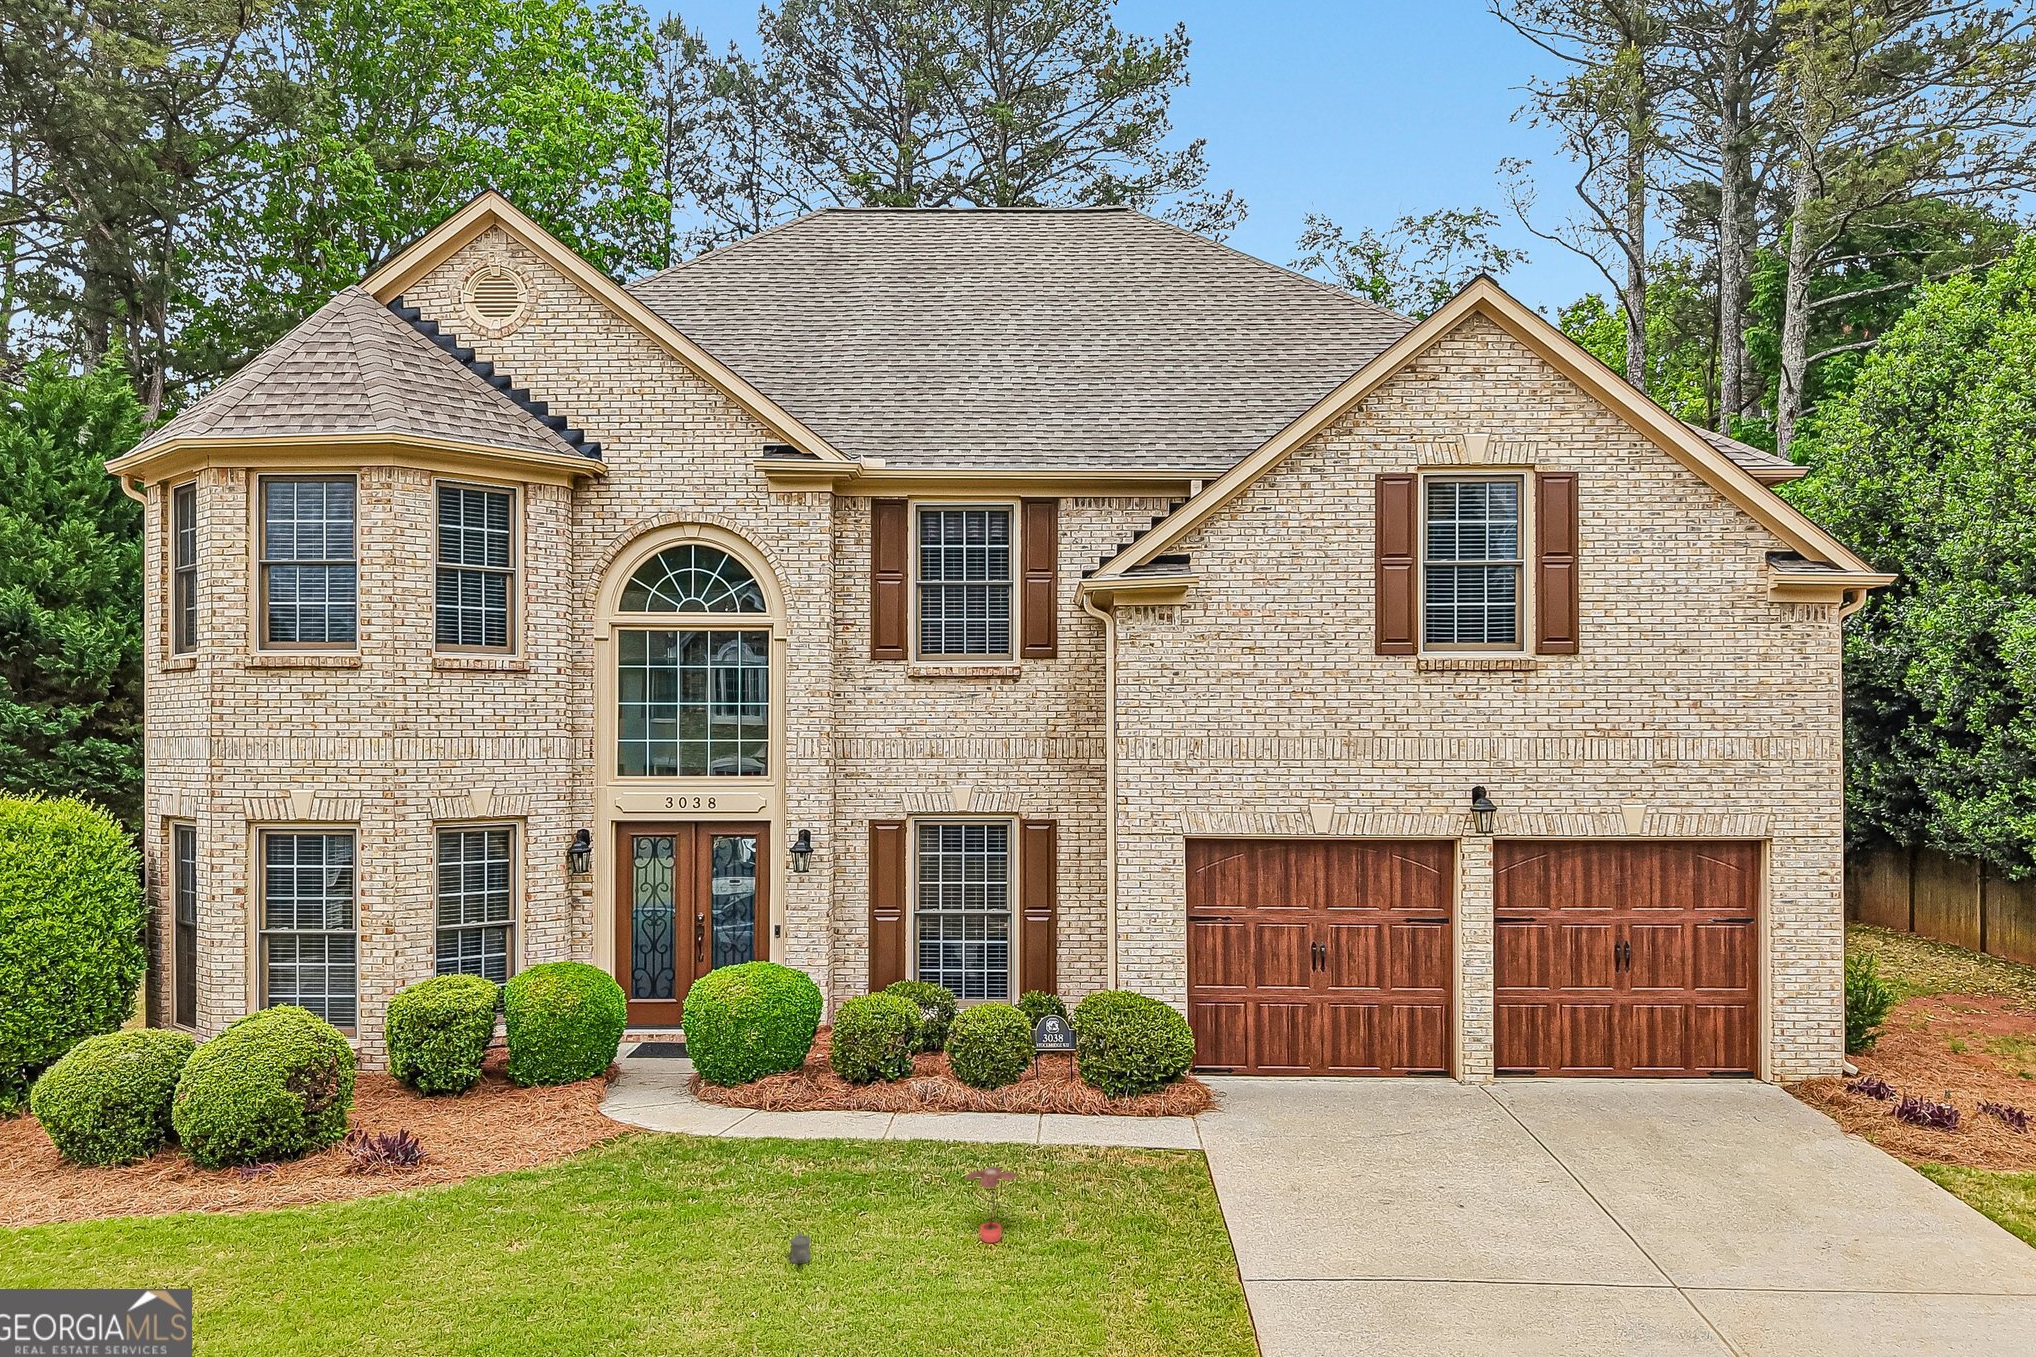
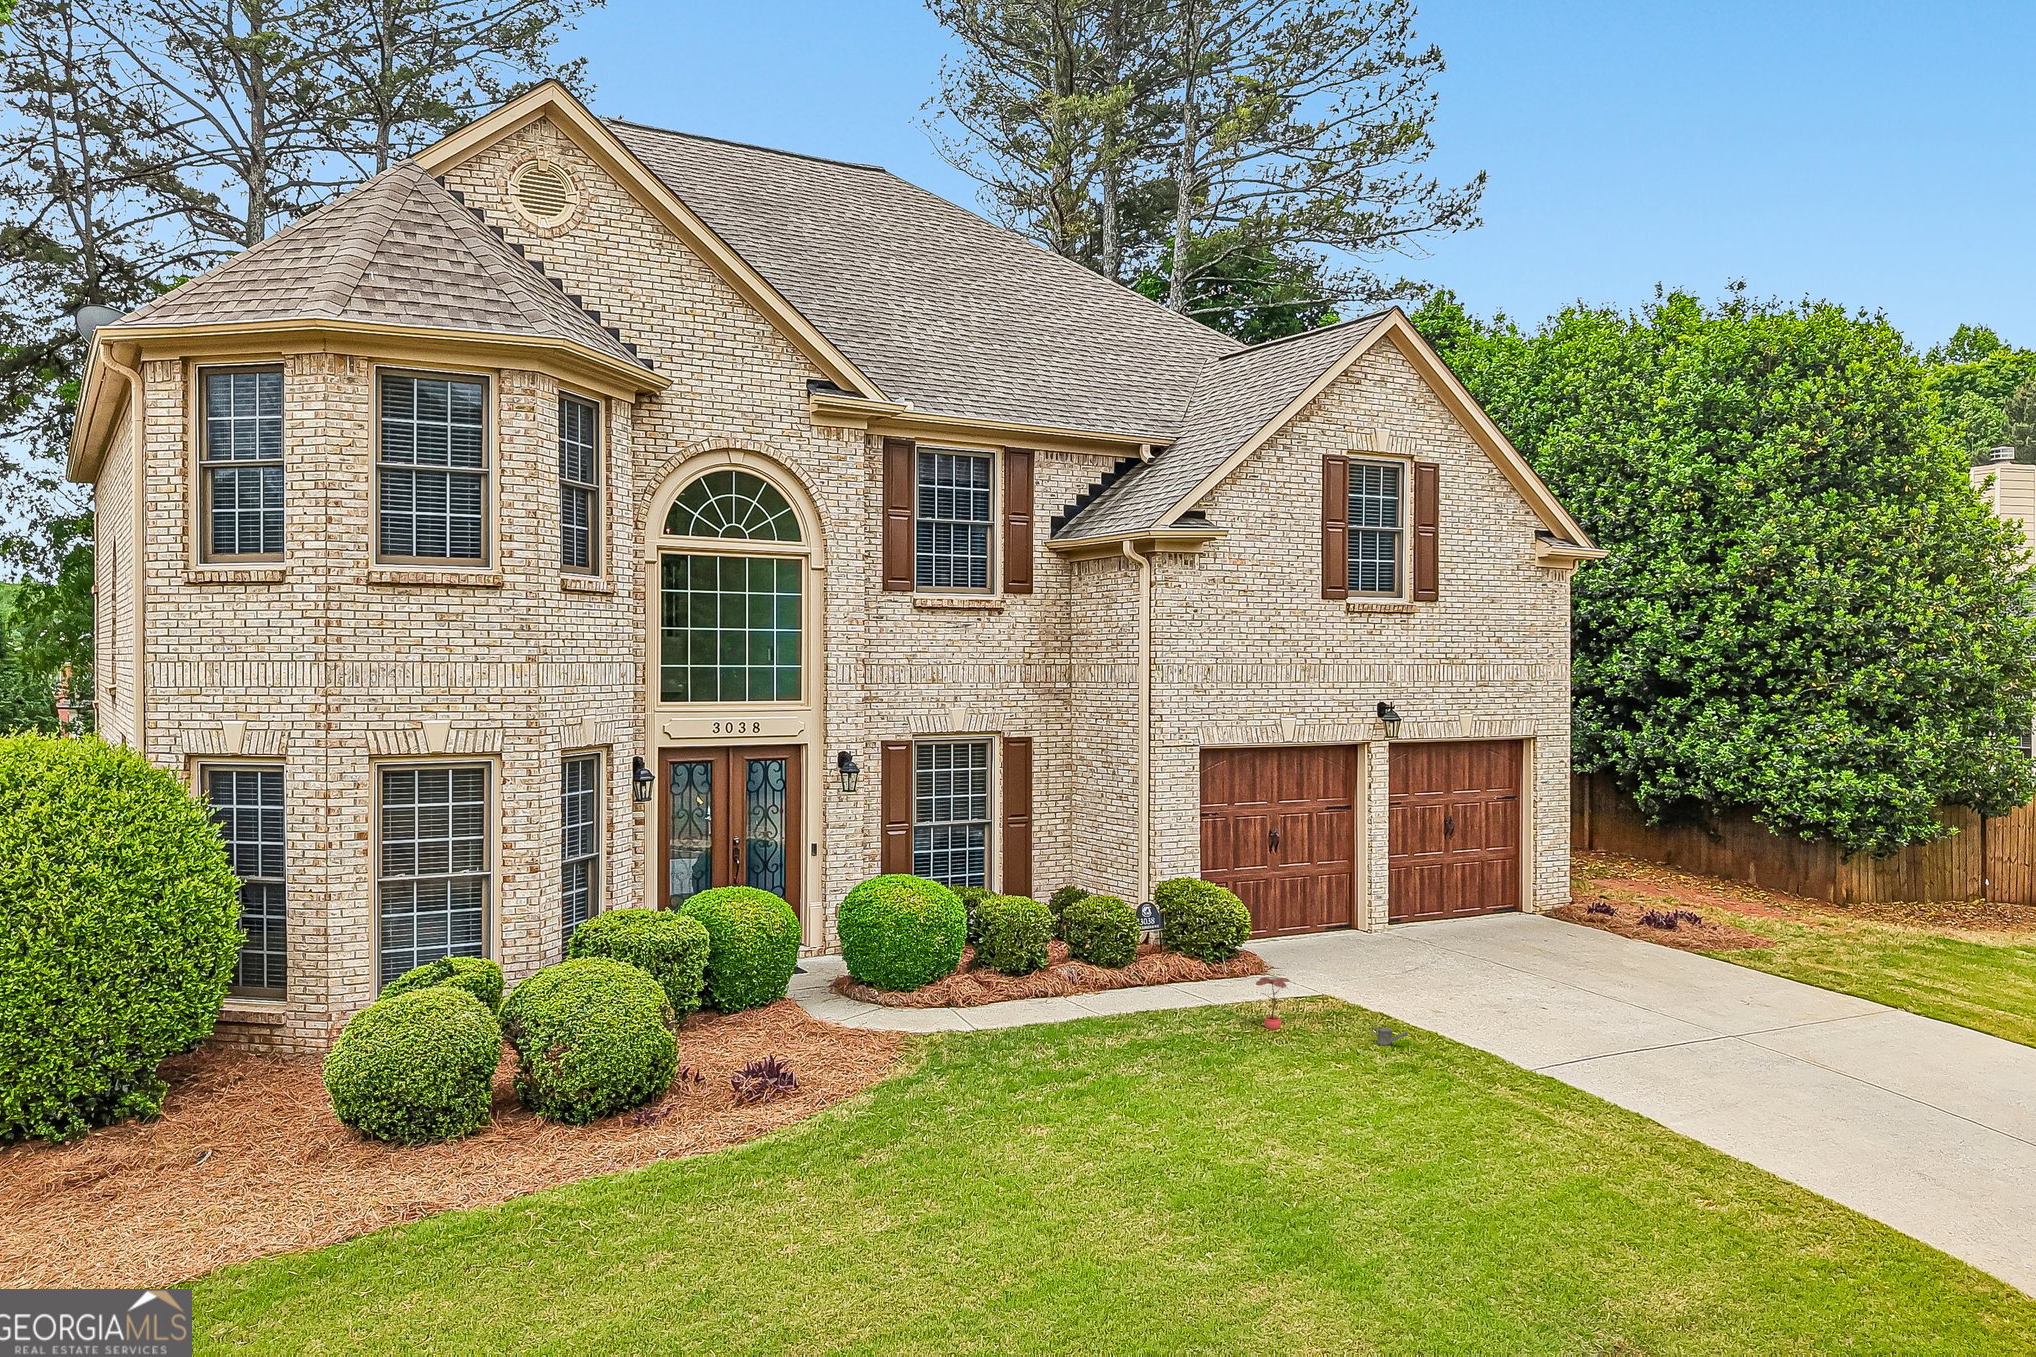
watering can: present [790,1232,811,1264] -> present [1371,1026,1407,1046]

